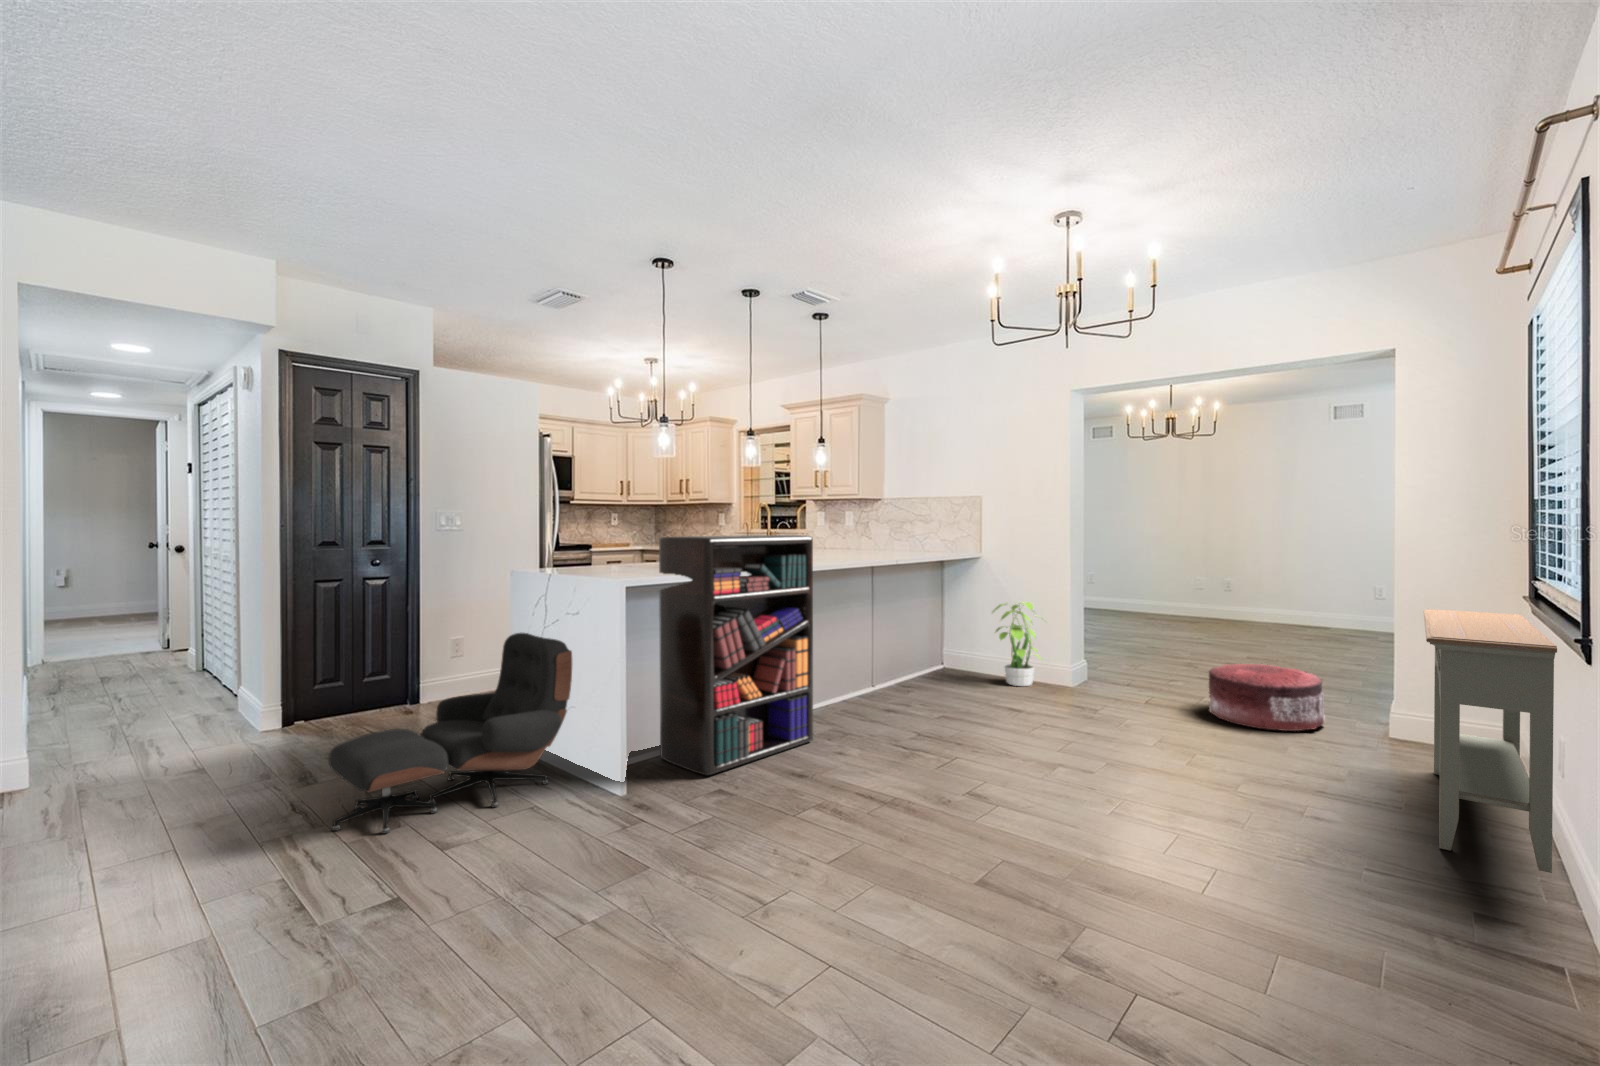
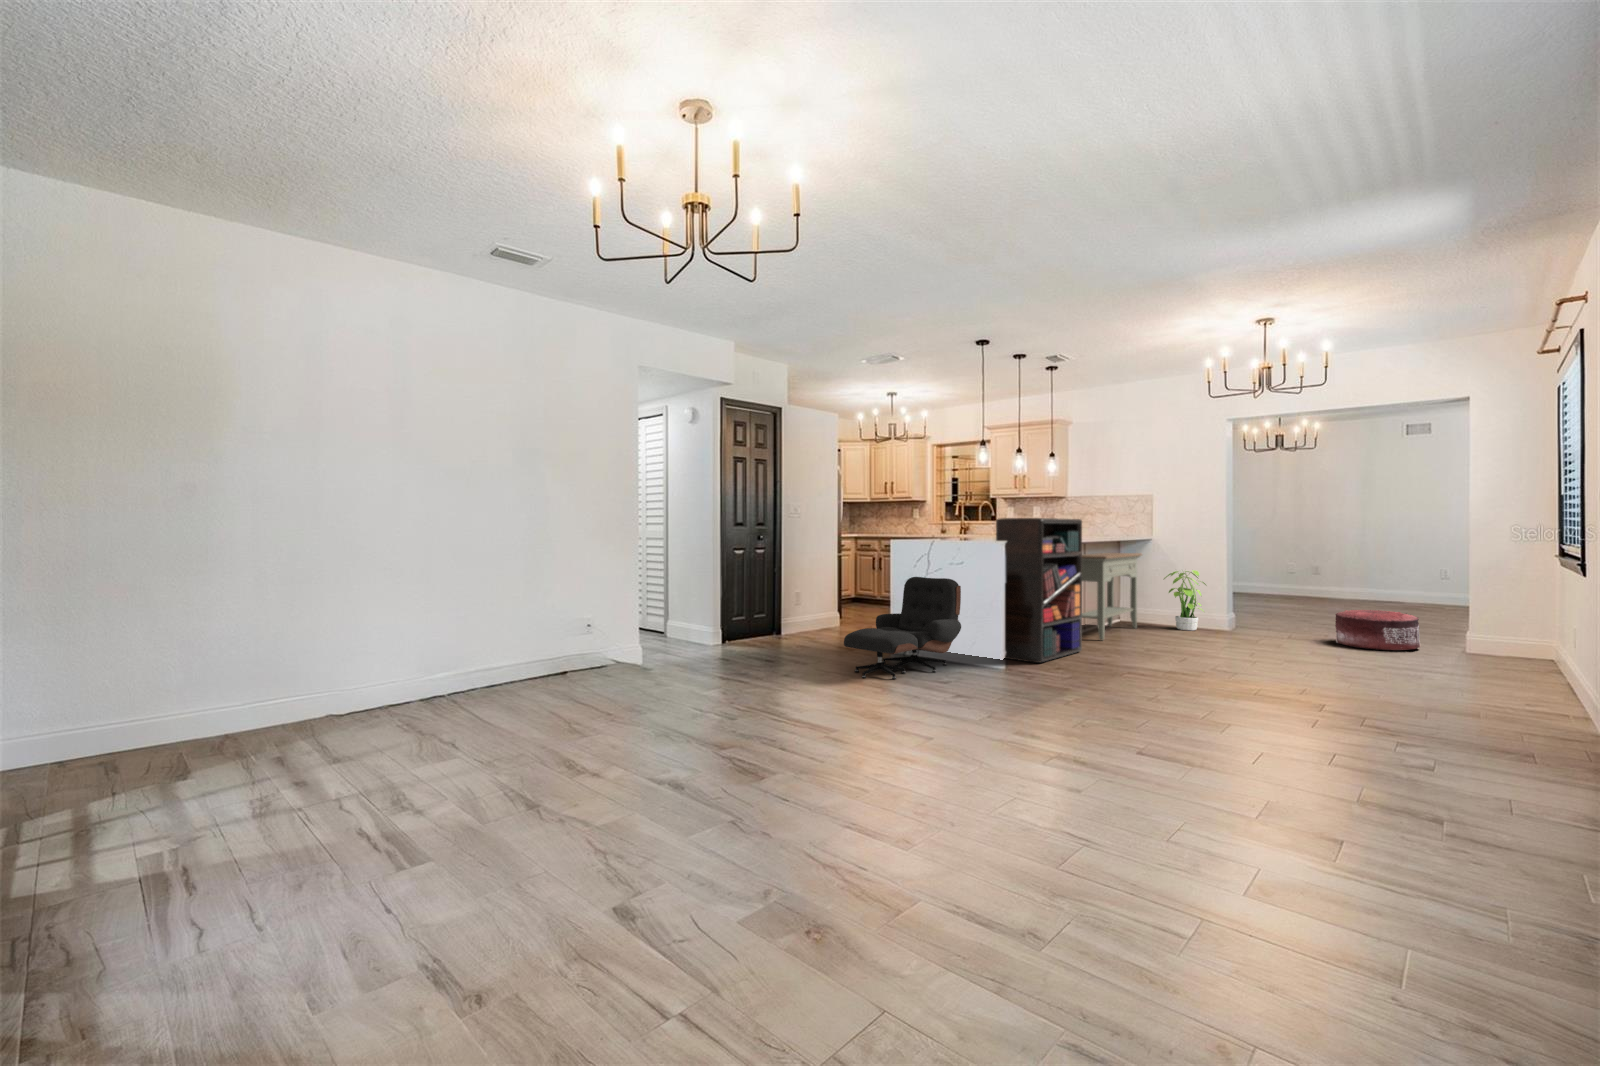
console table: present [1424,609,1557,873] -> present [1082,553,1142,640]

